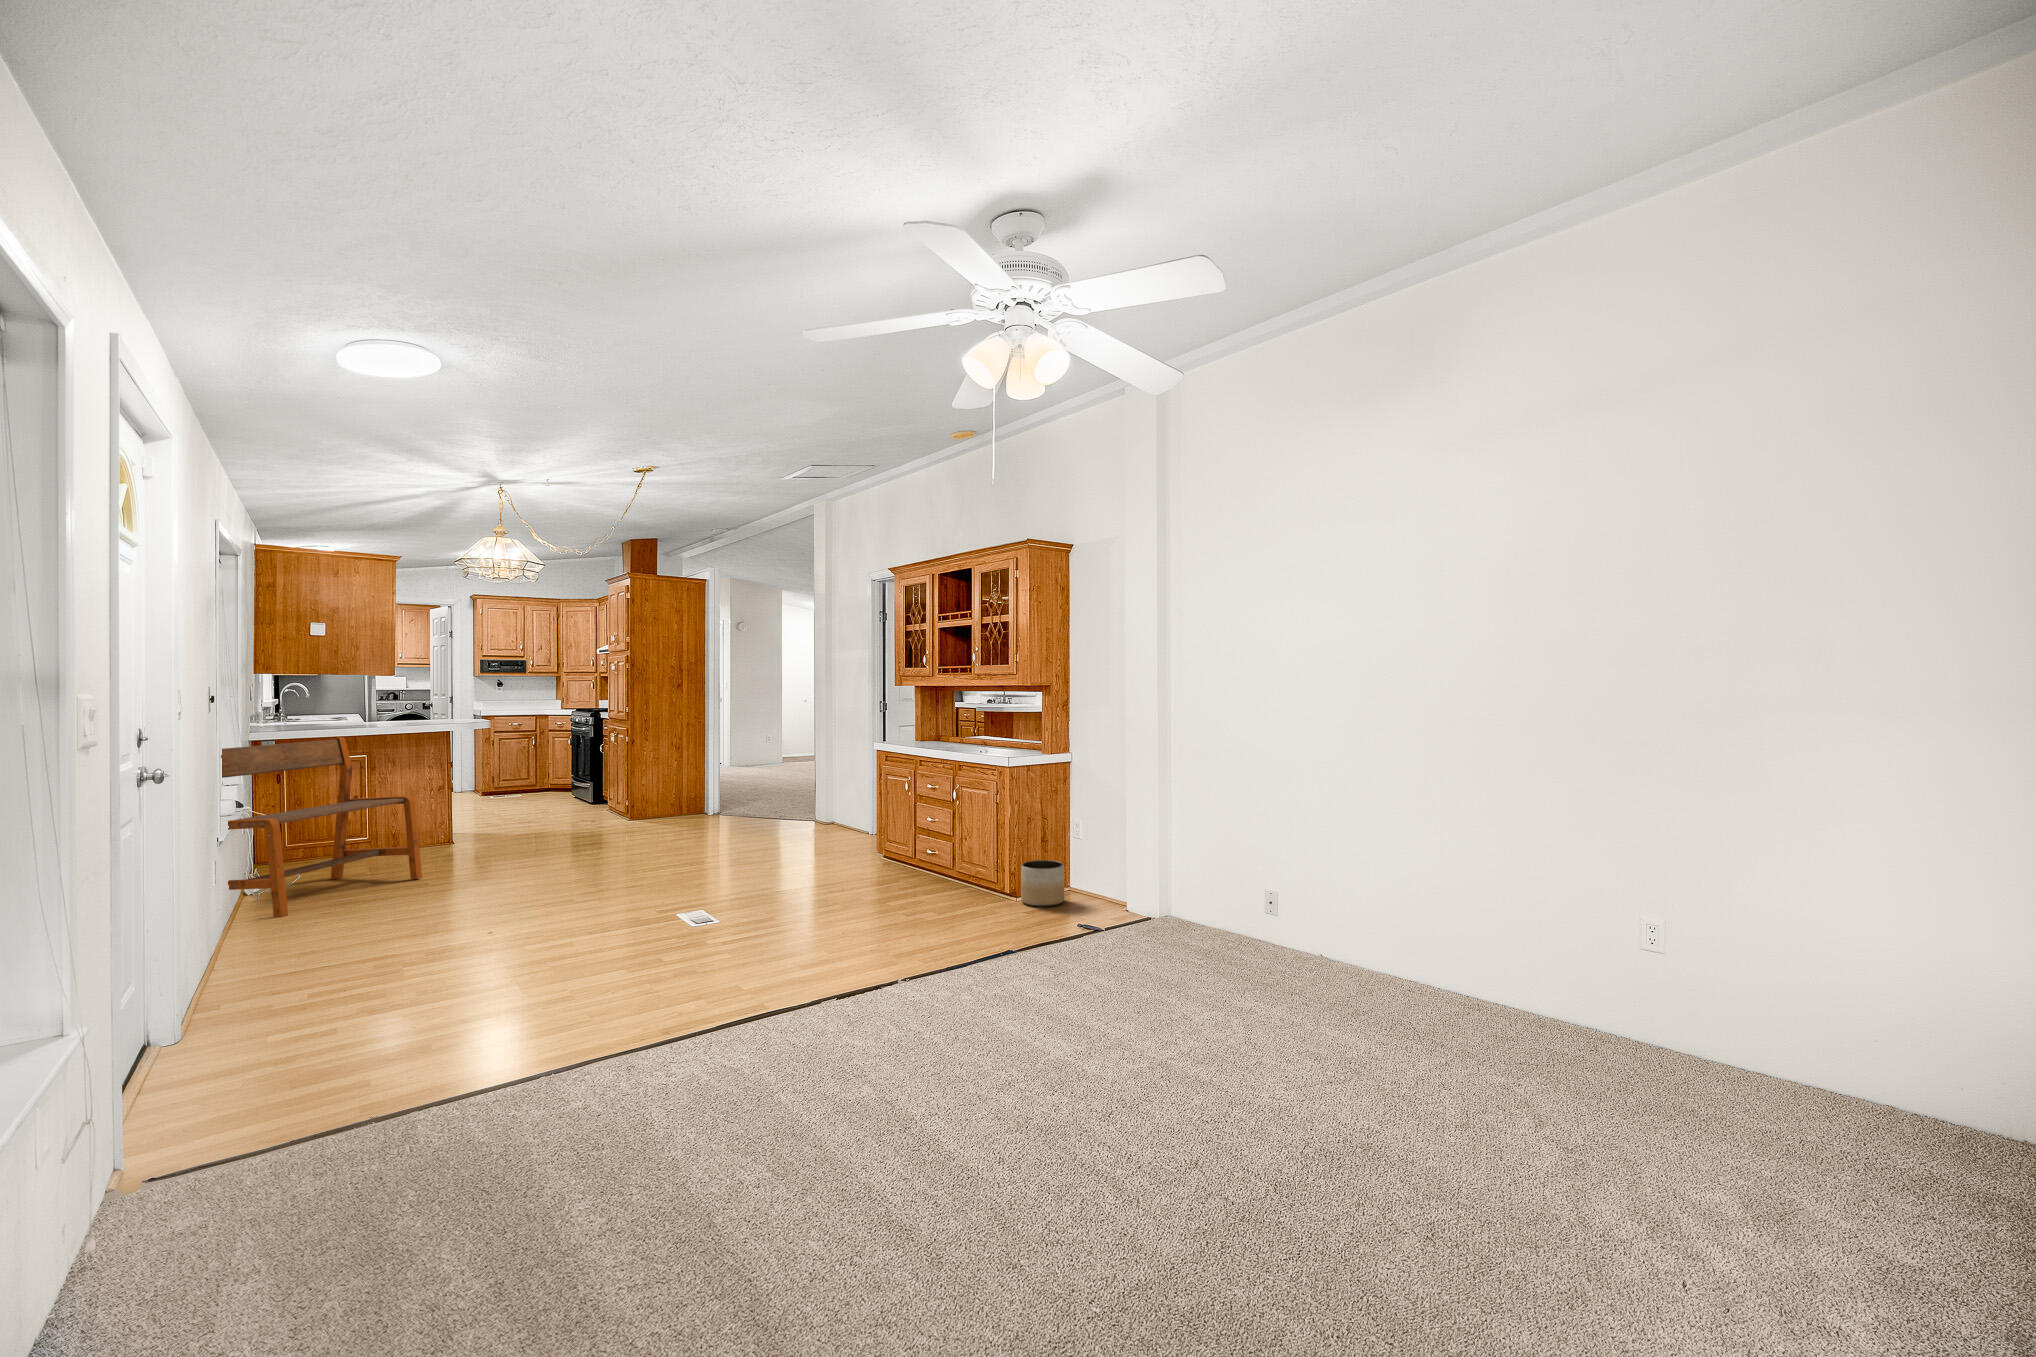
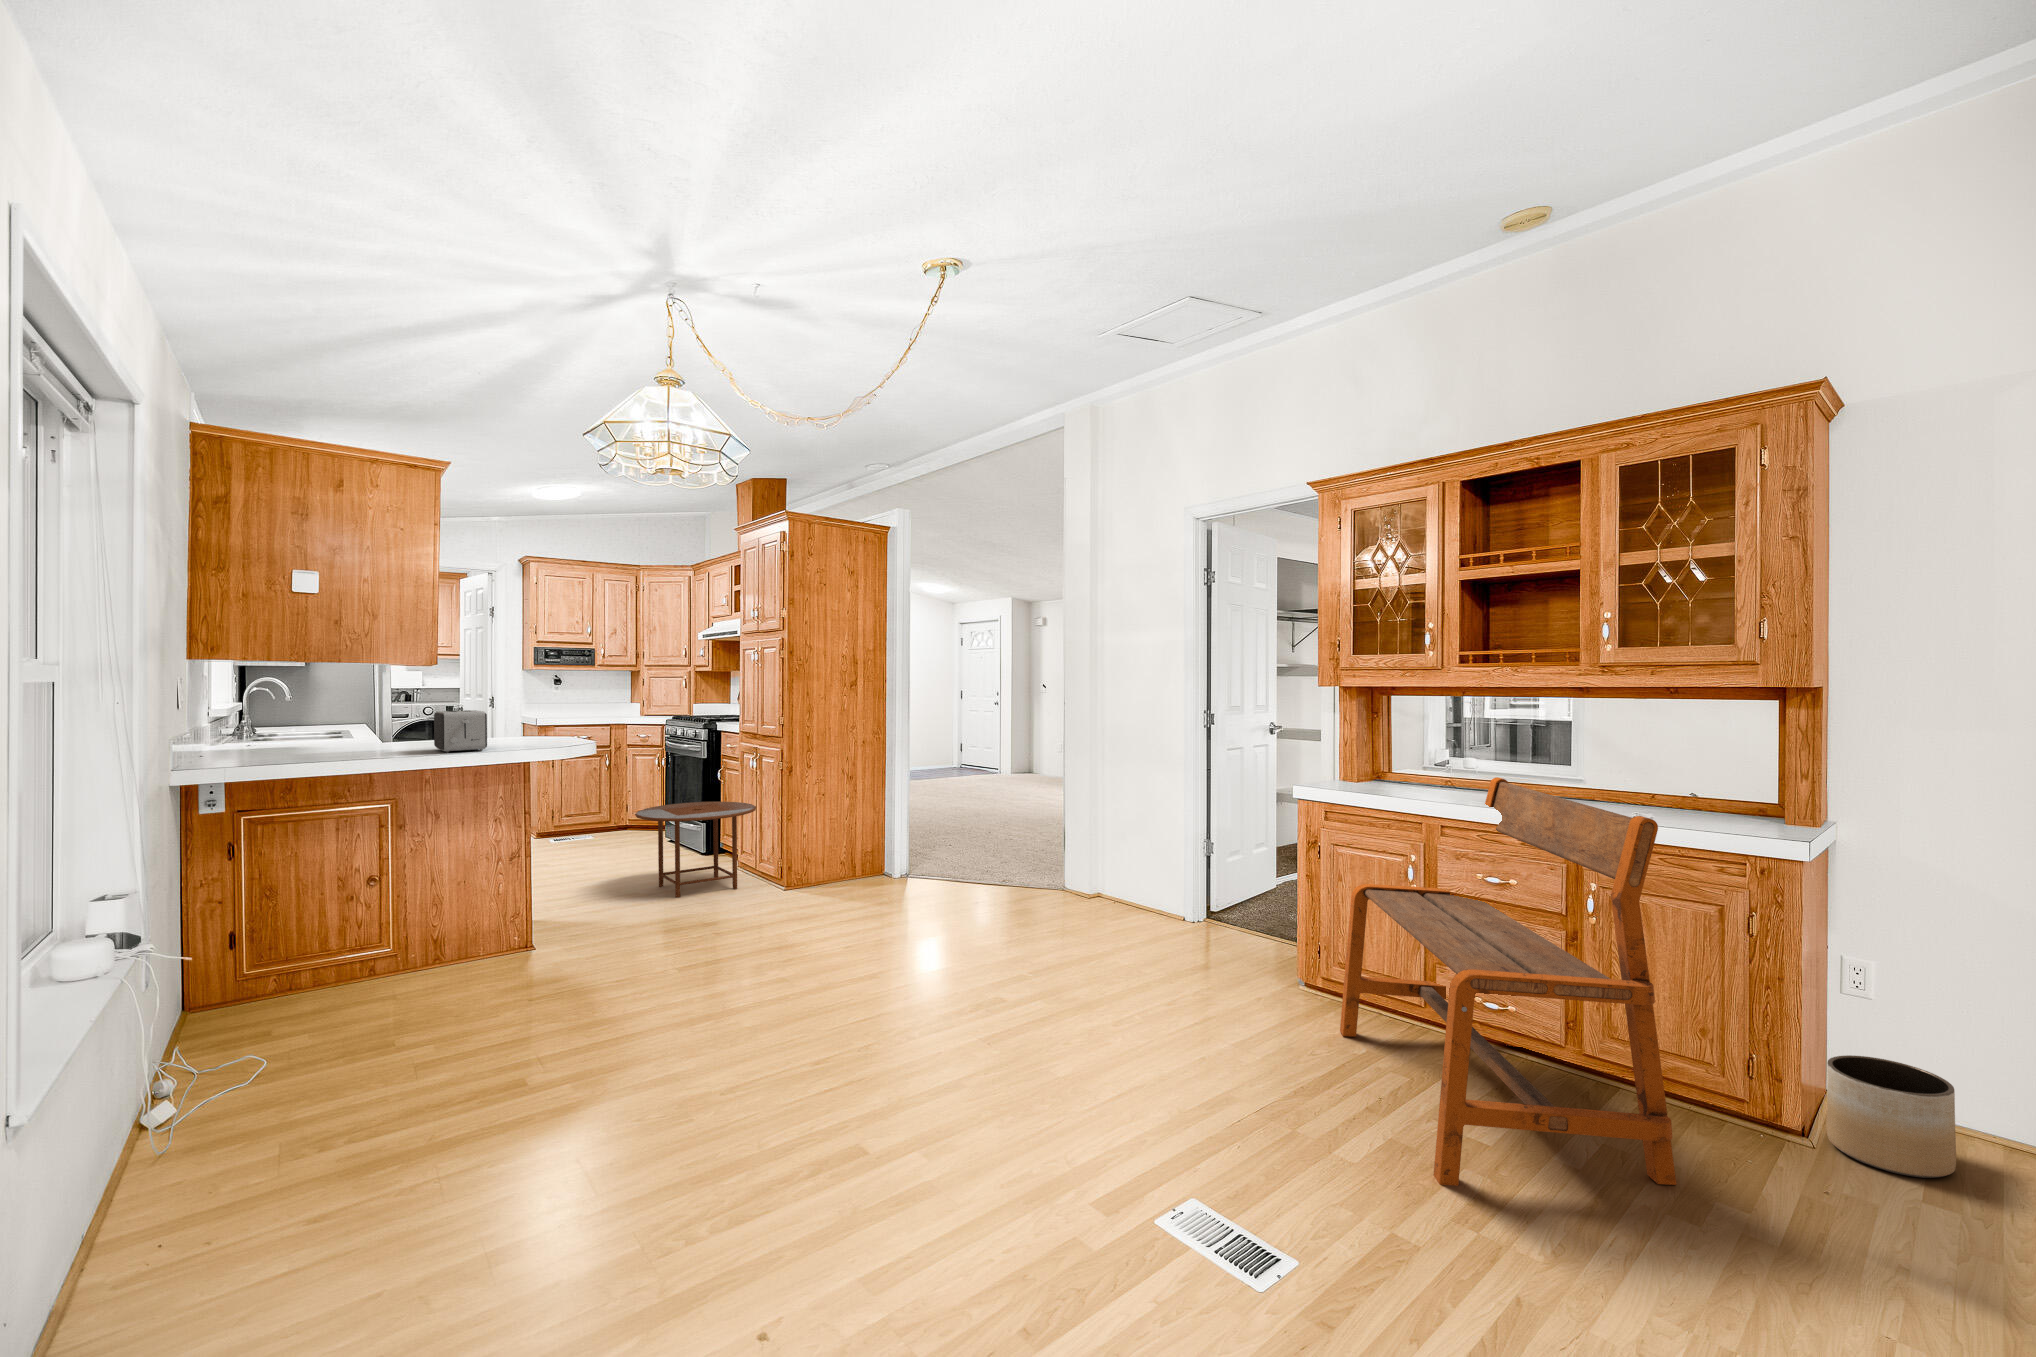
toaster: none [393,702,423,726] -> present [434,710,487,752]
bench: present [221,737,422,917] -> present [1340,777,1676,1186]
side table: none [531,765,614,825] -> present [635,802,756,898]

